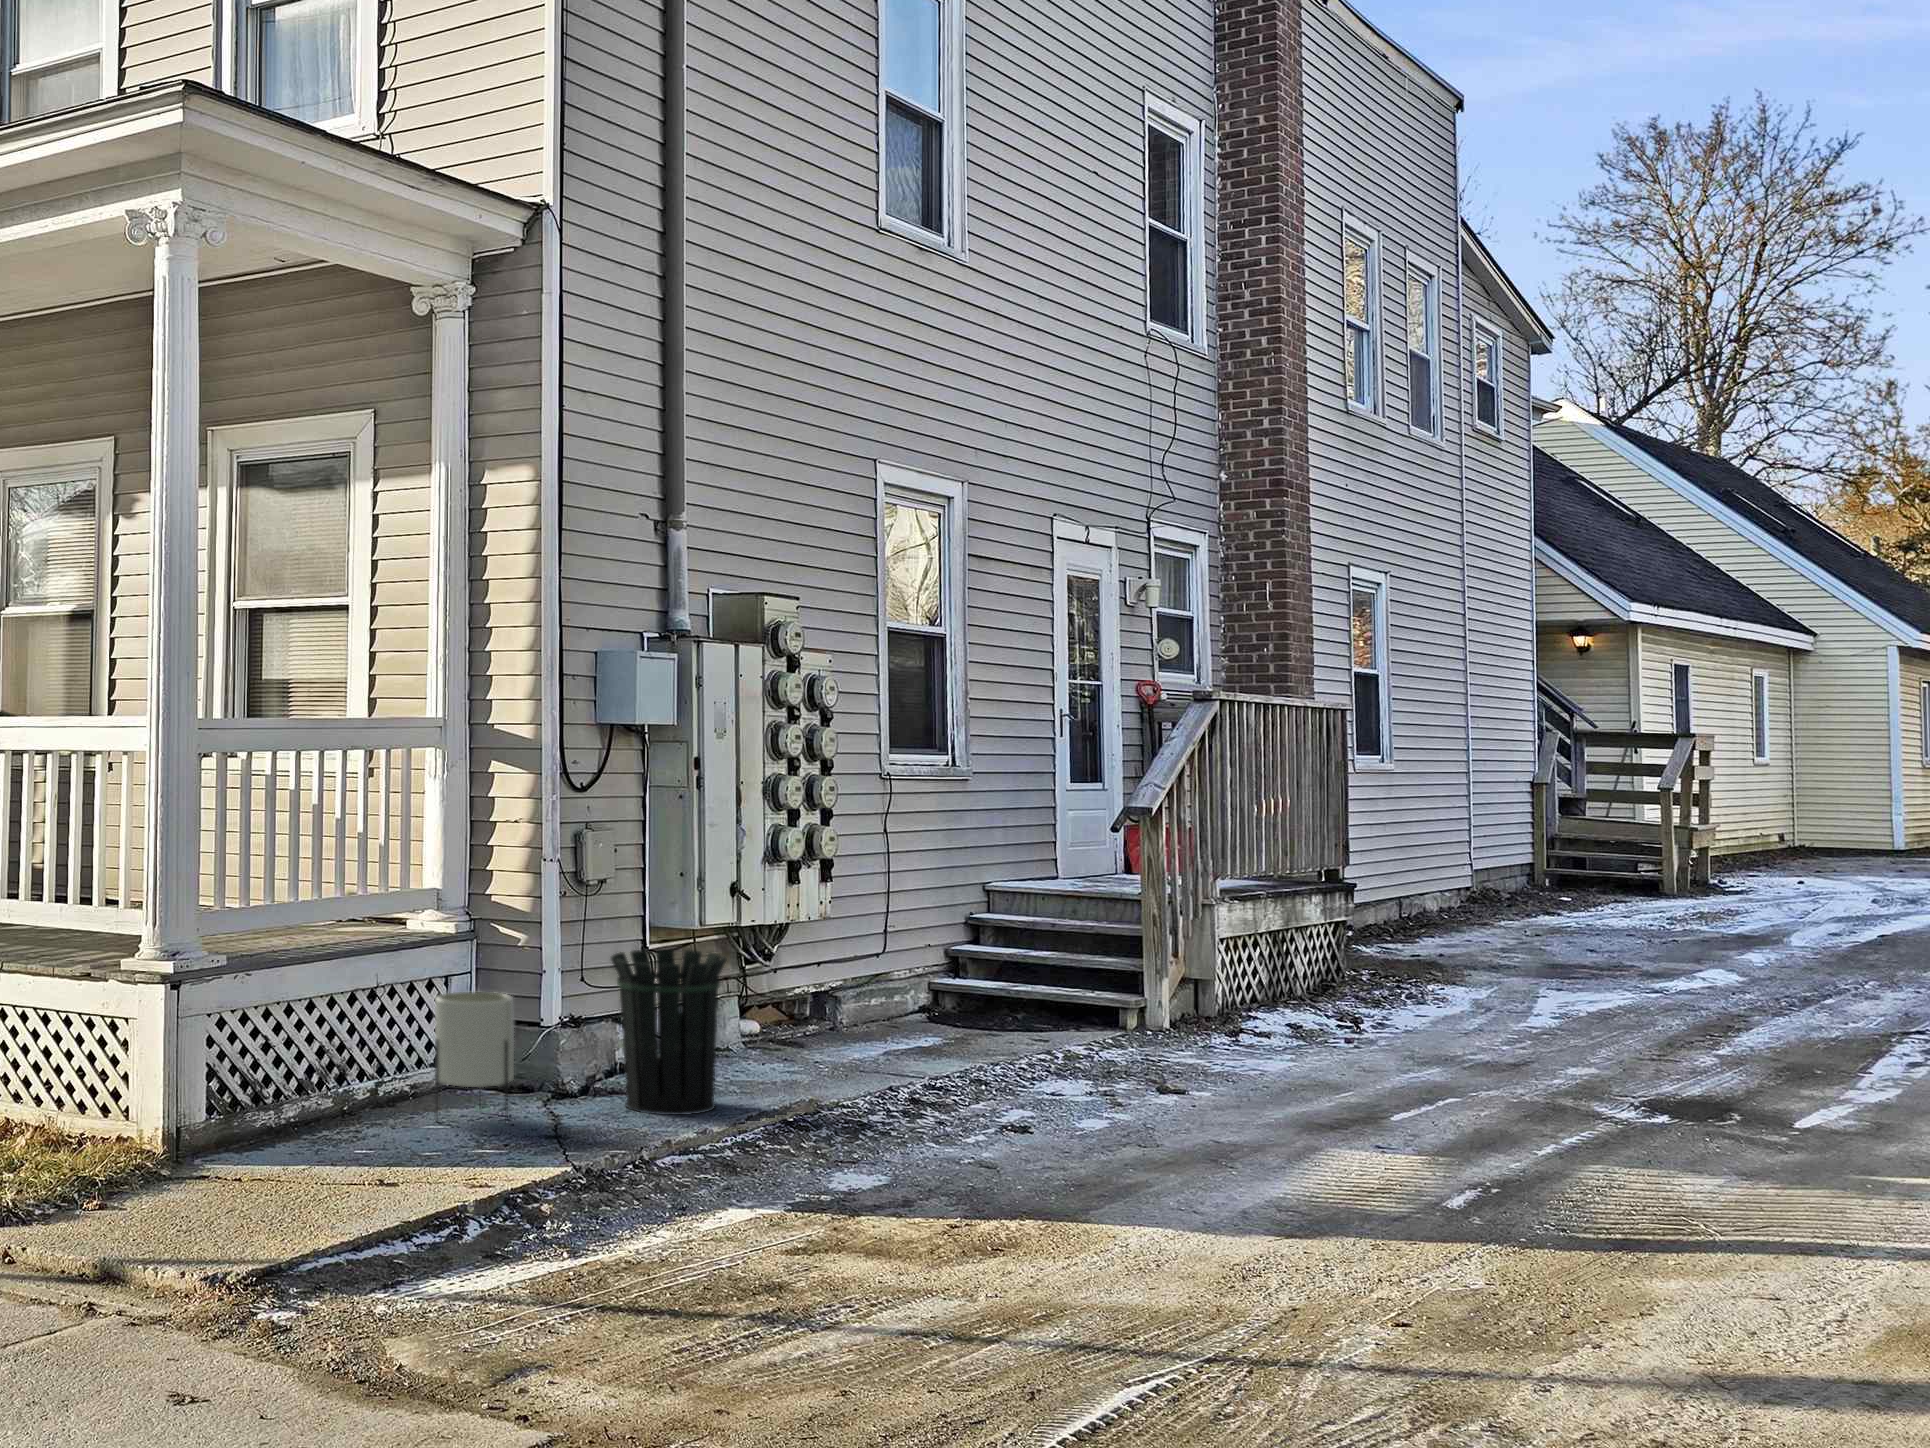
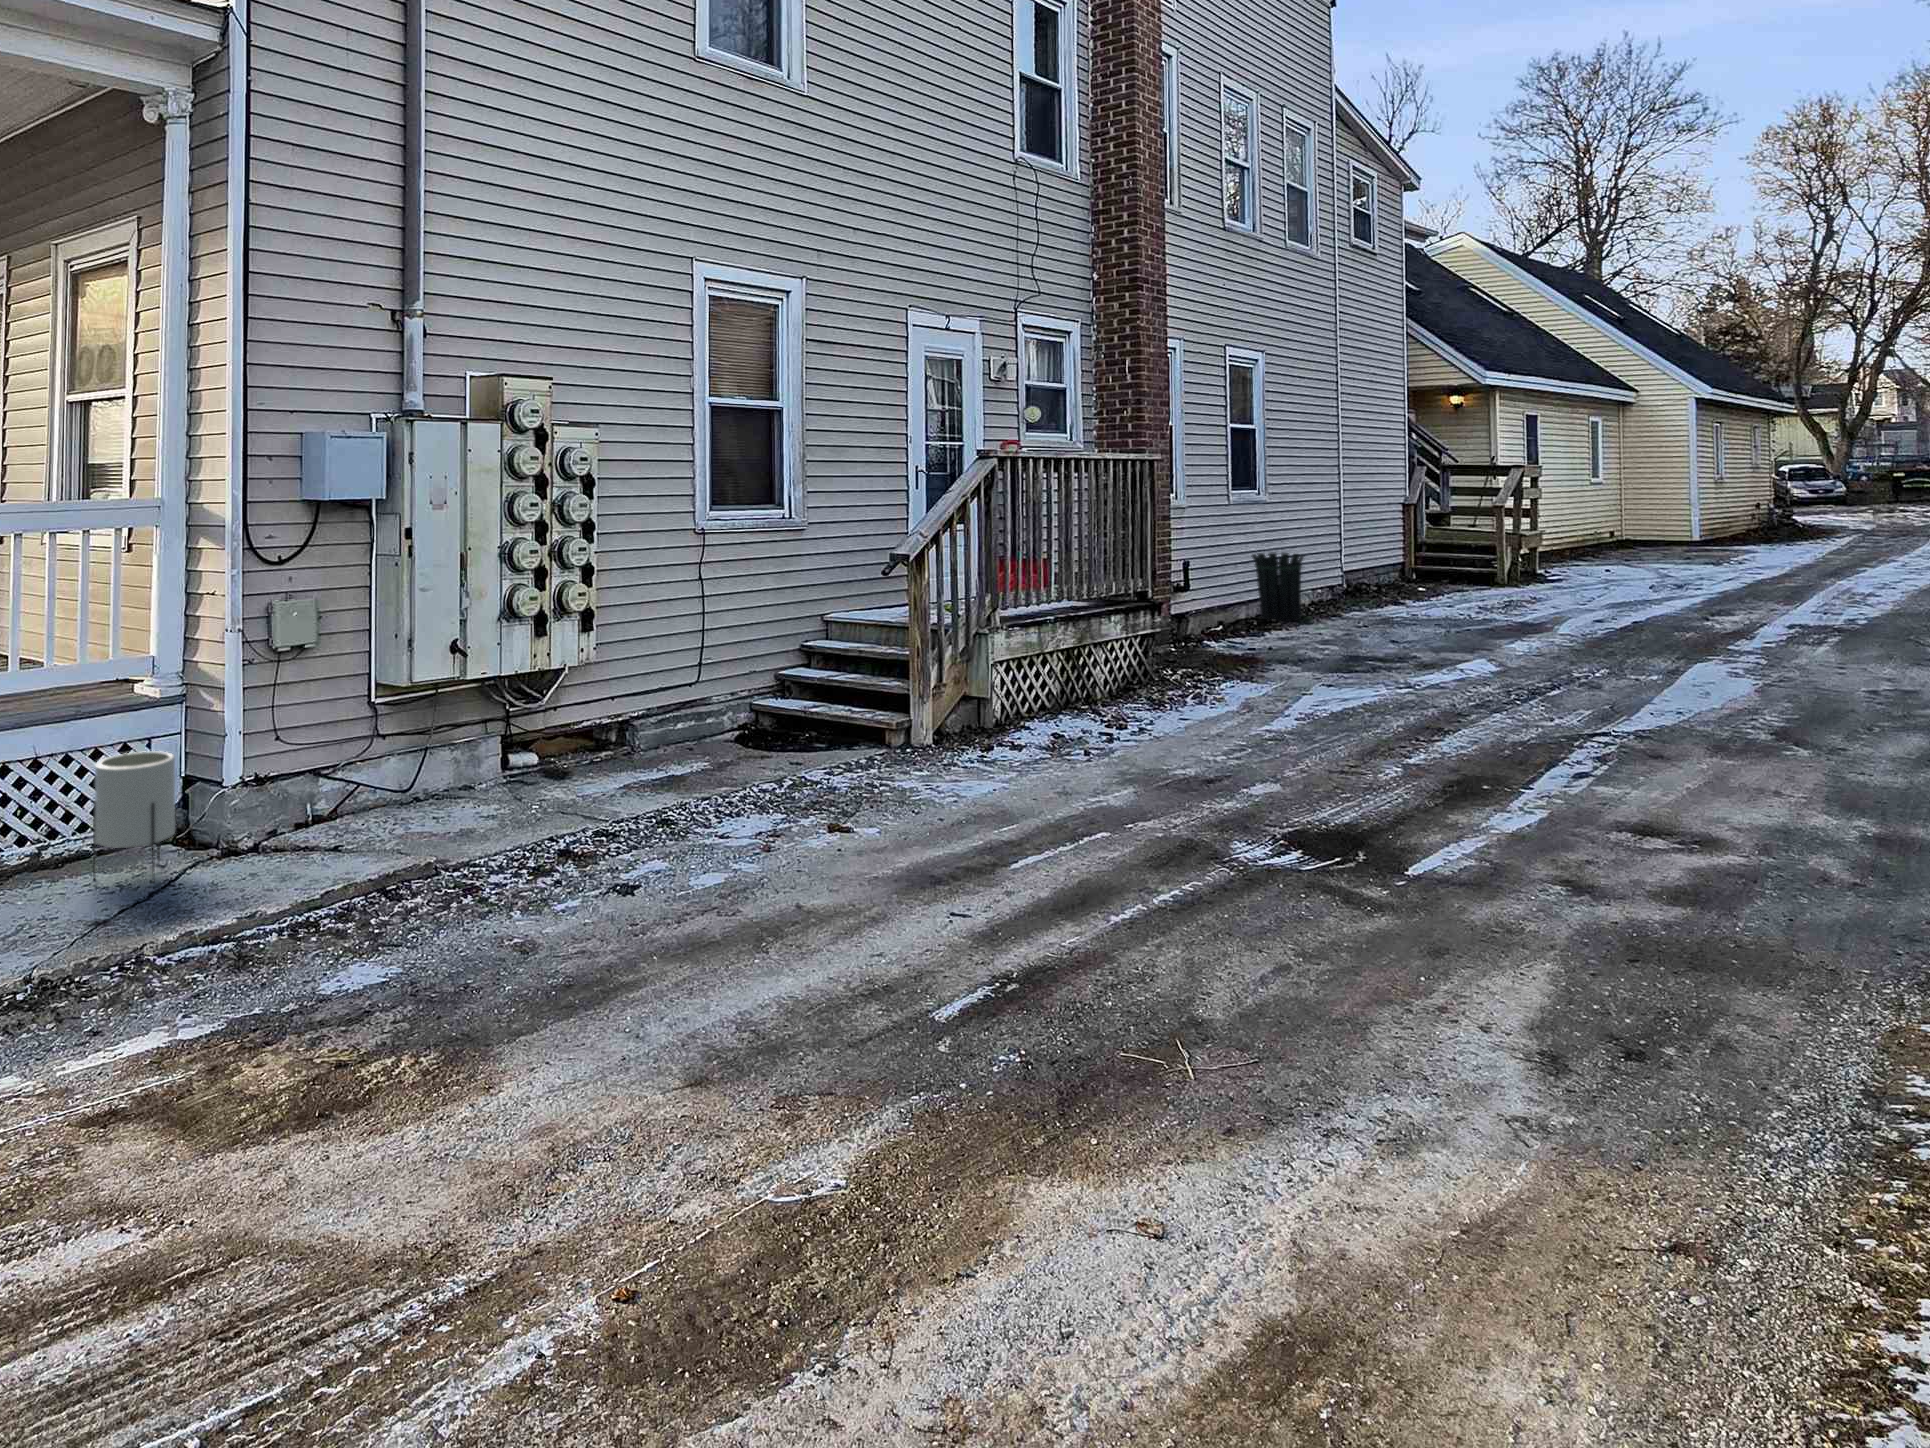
waste bin: present [611,949,726,1115] -> present [1252,553,1304,621]

